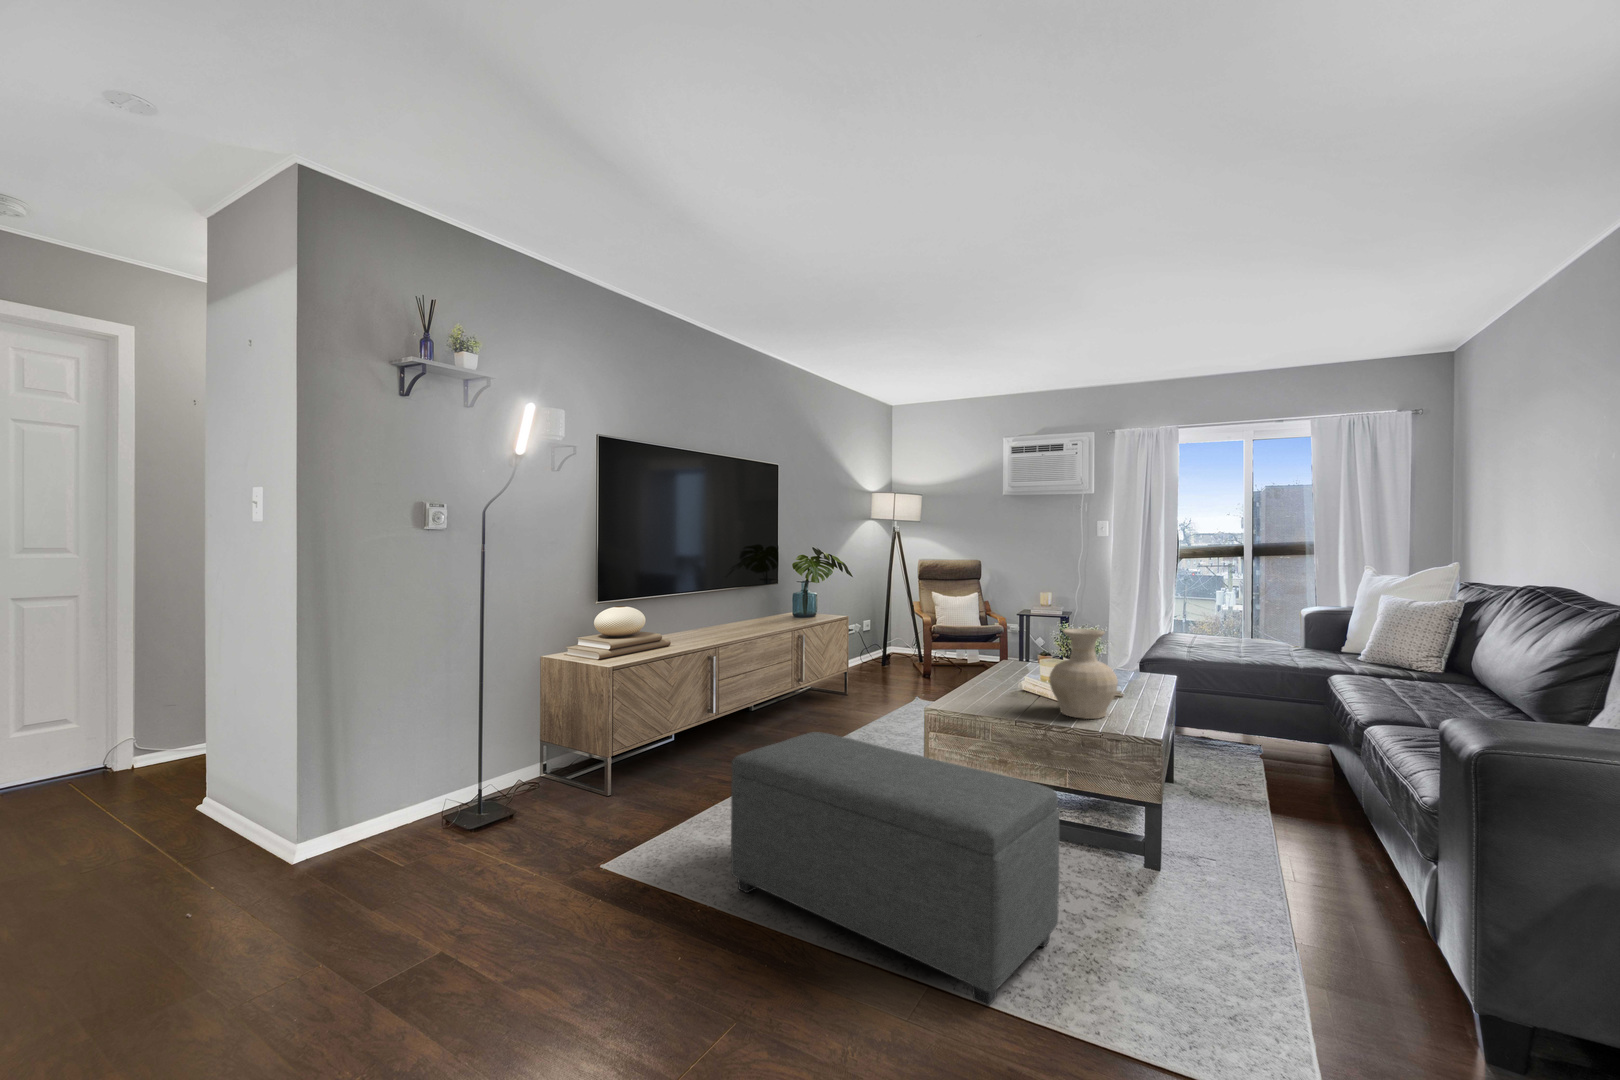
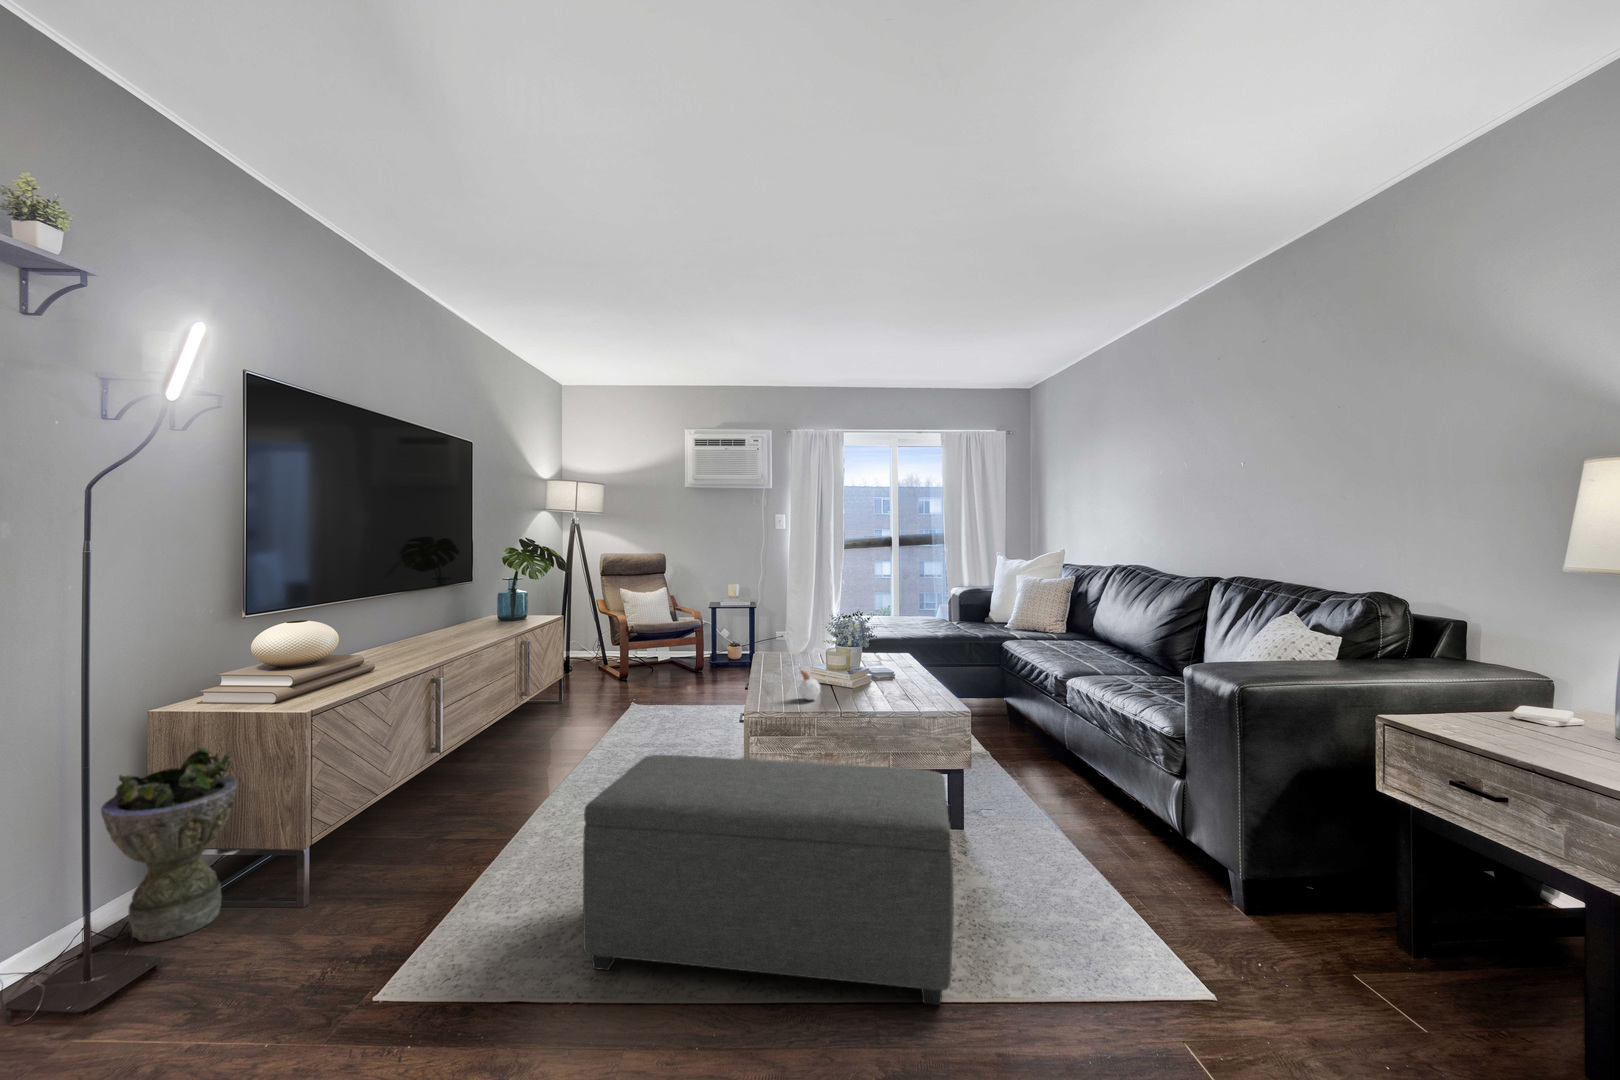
vase: present [1049,628,1118,719] -> none [855,615,916,701]
candle: none [989,670,1012,708] -> present [799,670,820,700]
planter: none [503,683,574,803] -> present [101,748,237,942]

